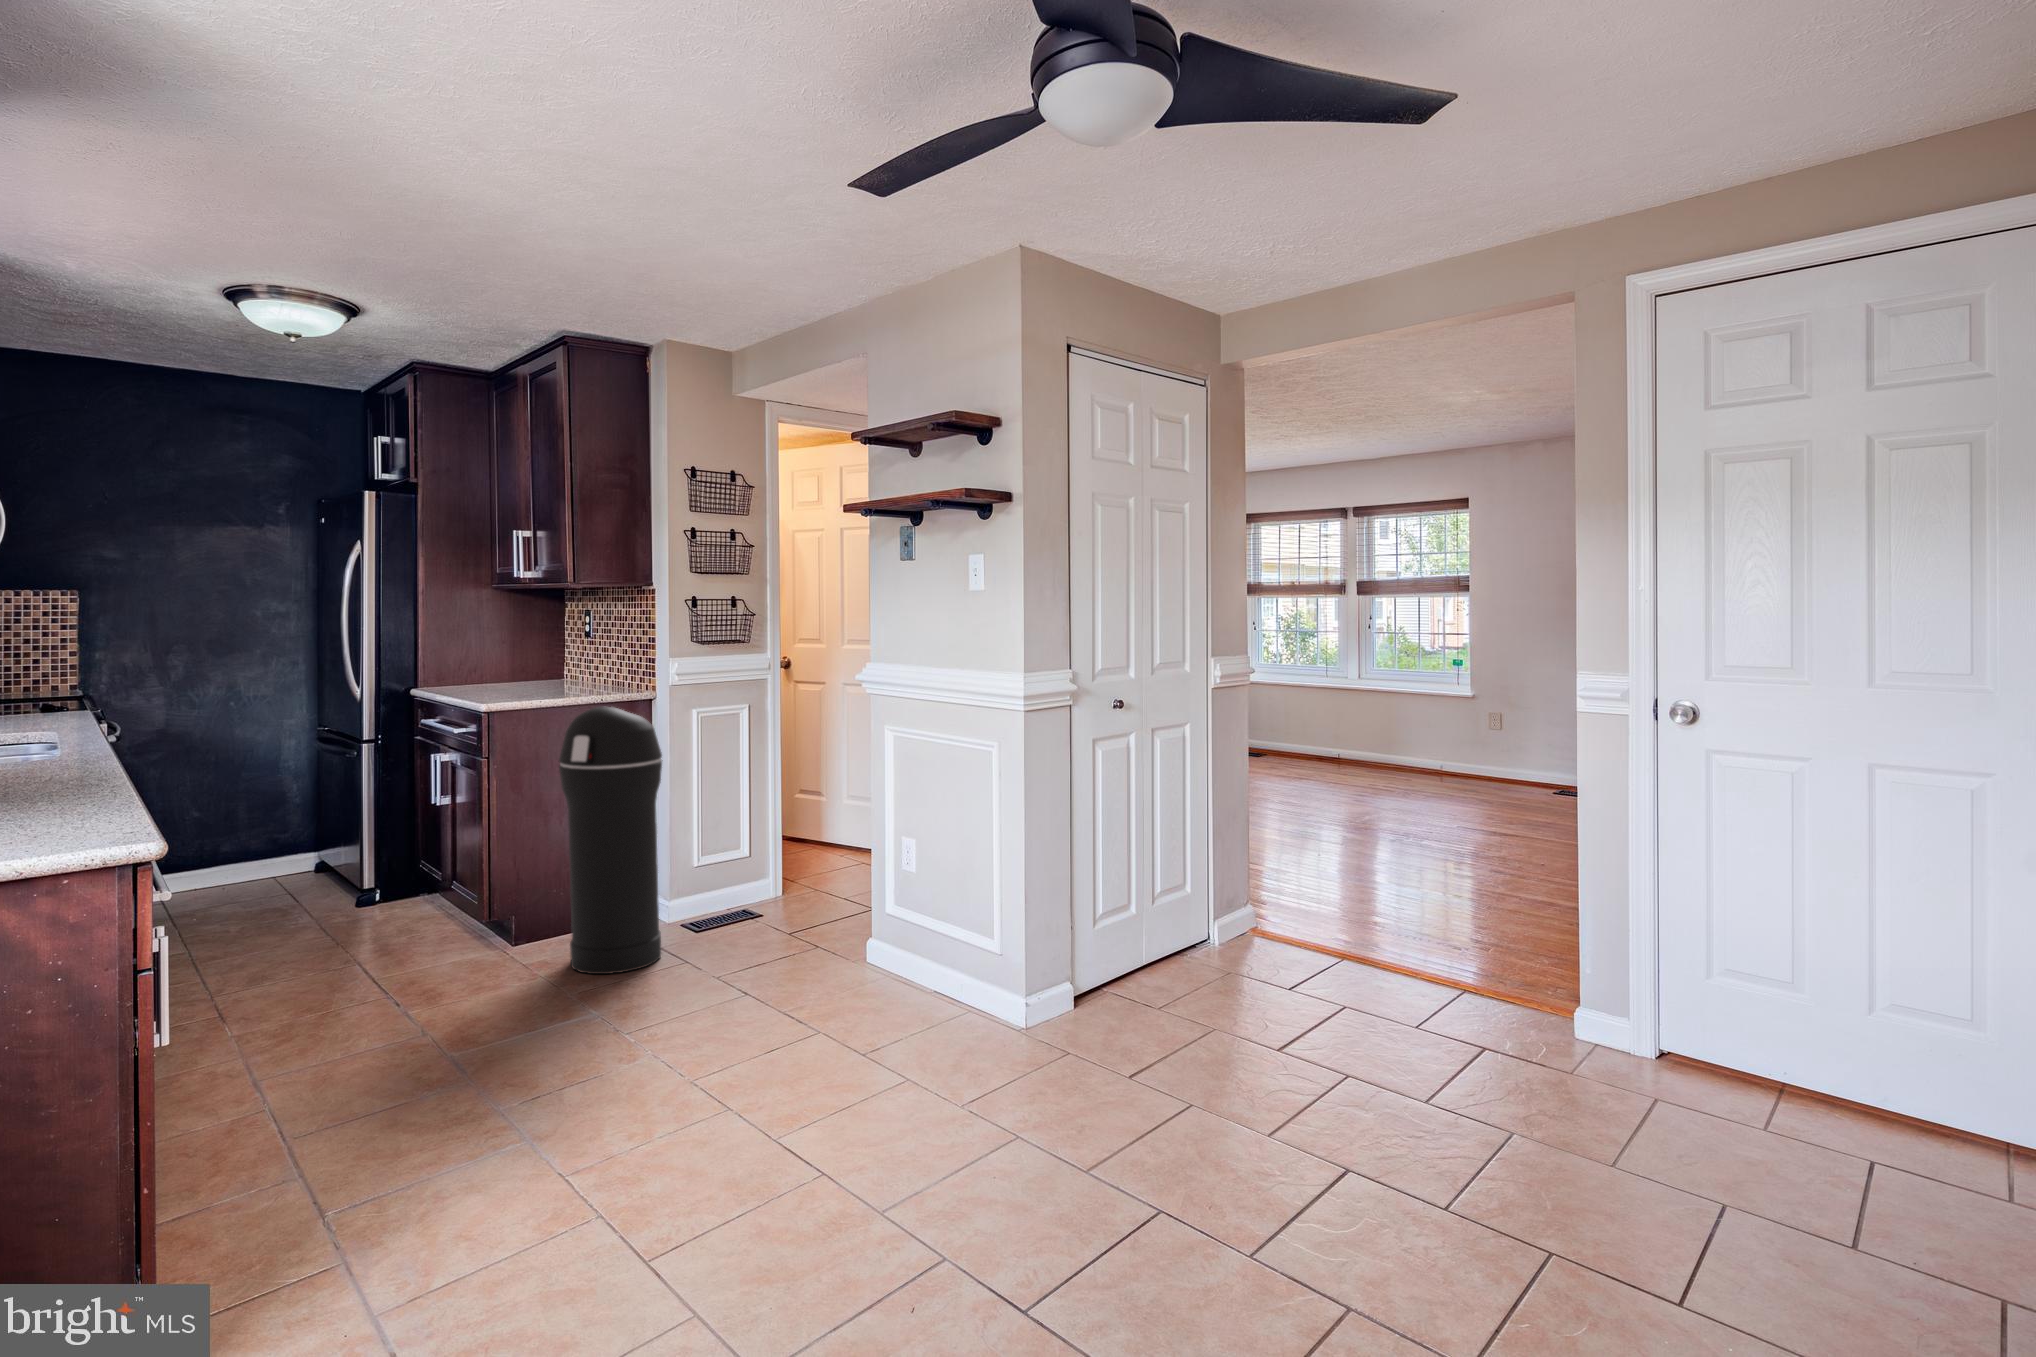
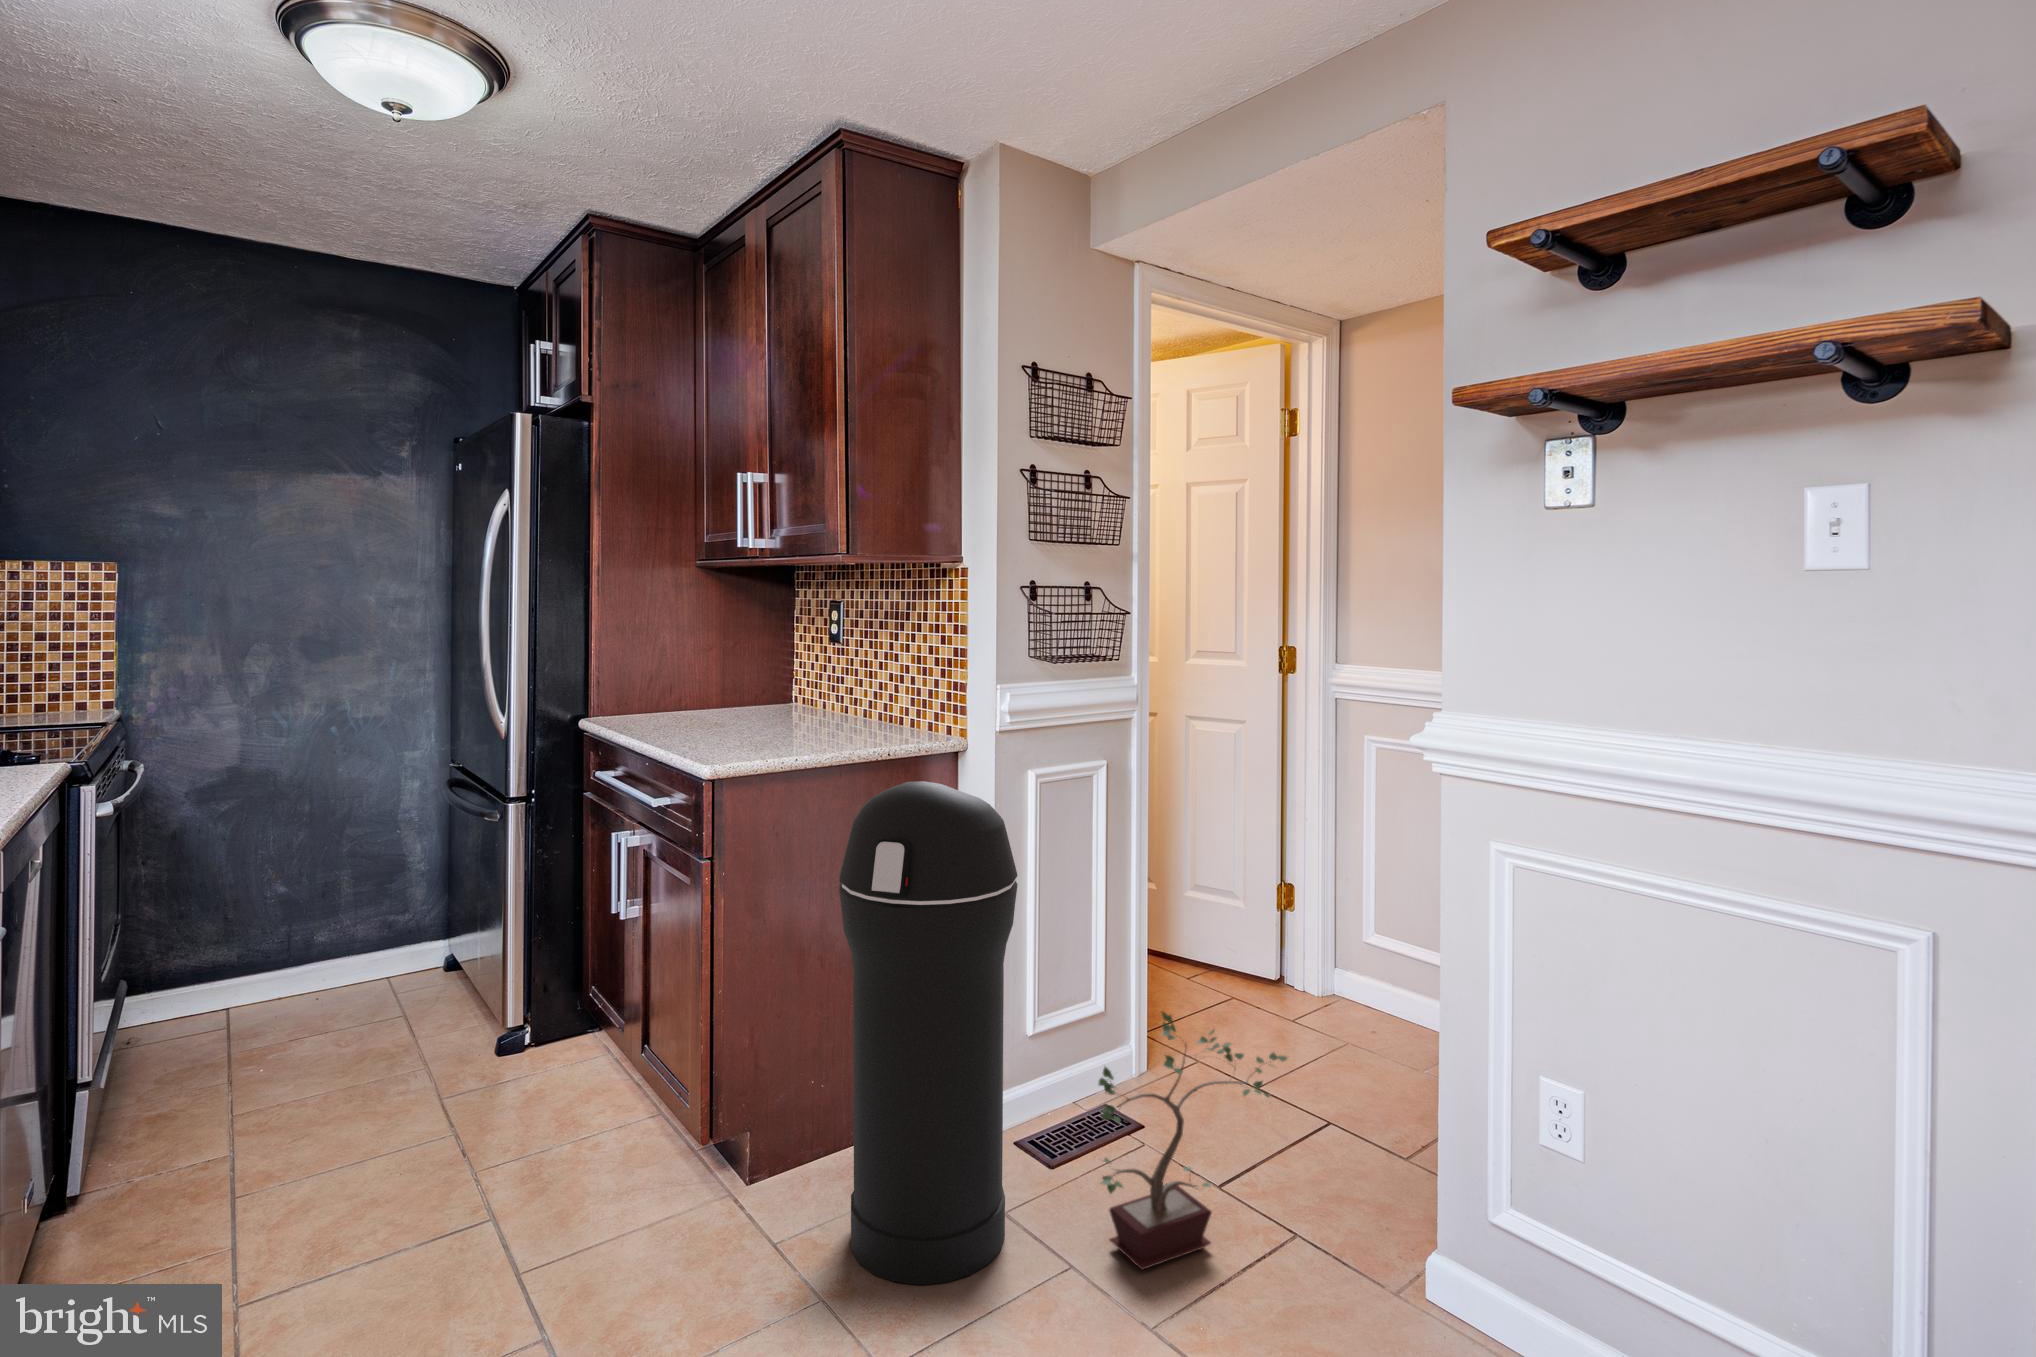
potted plant: none [702,829,819,964] -> present [1099,1011,1287,1270]

